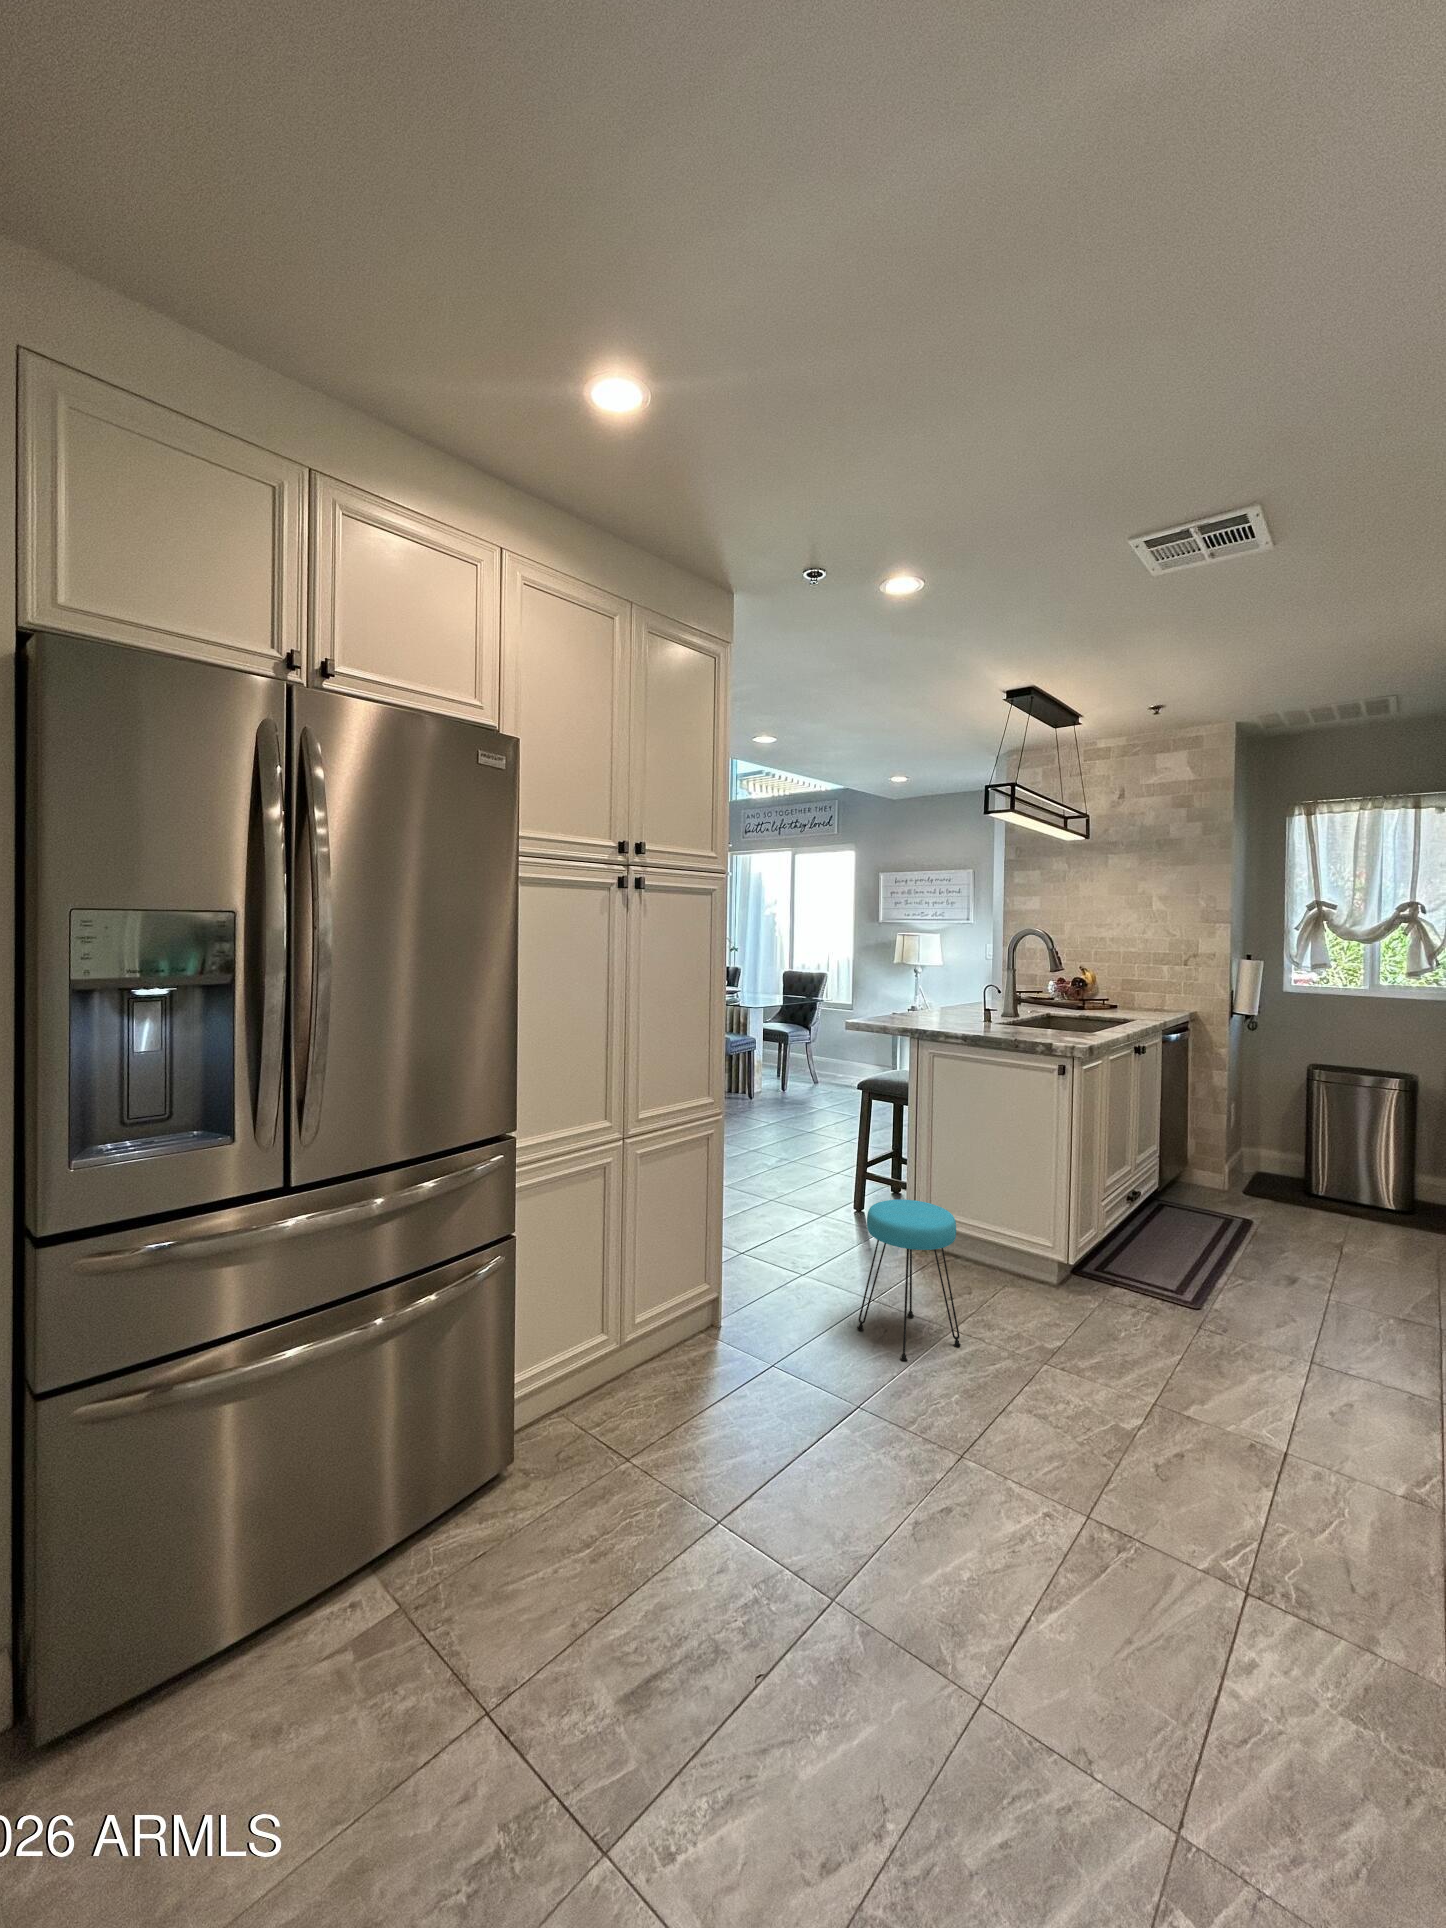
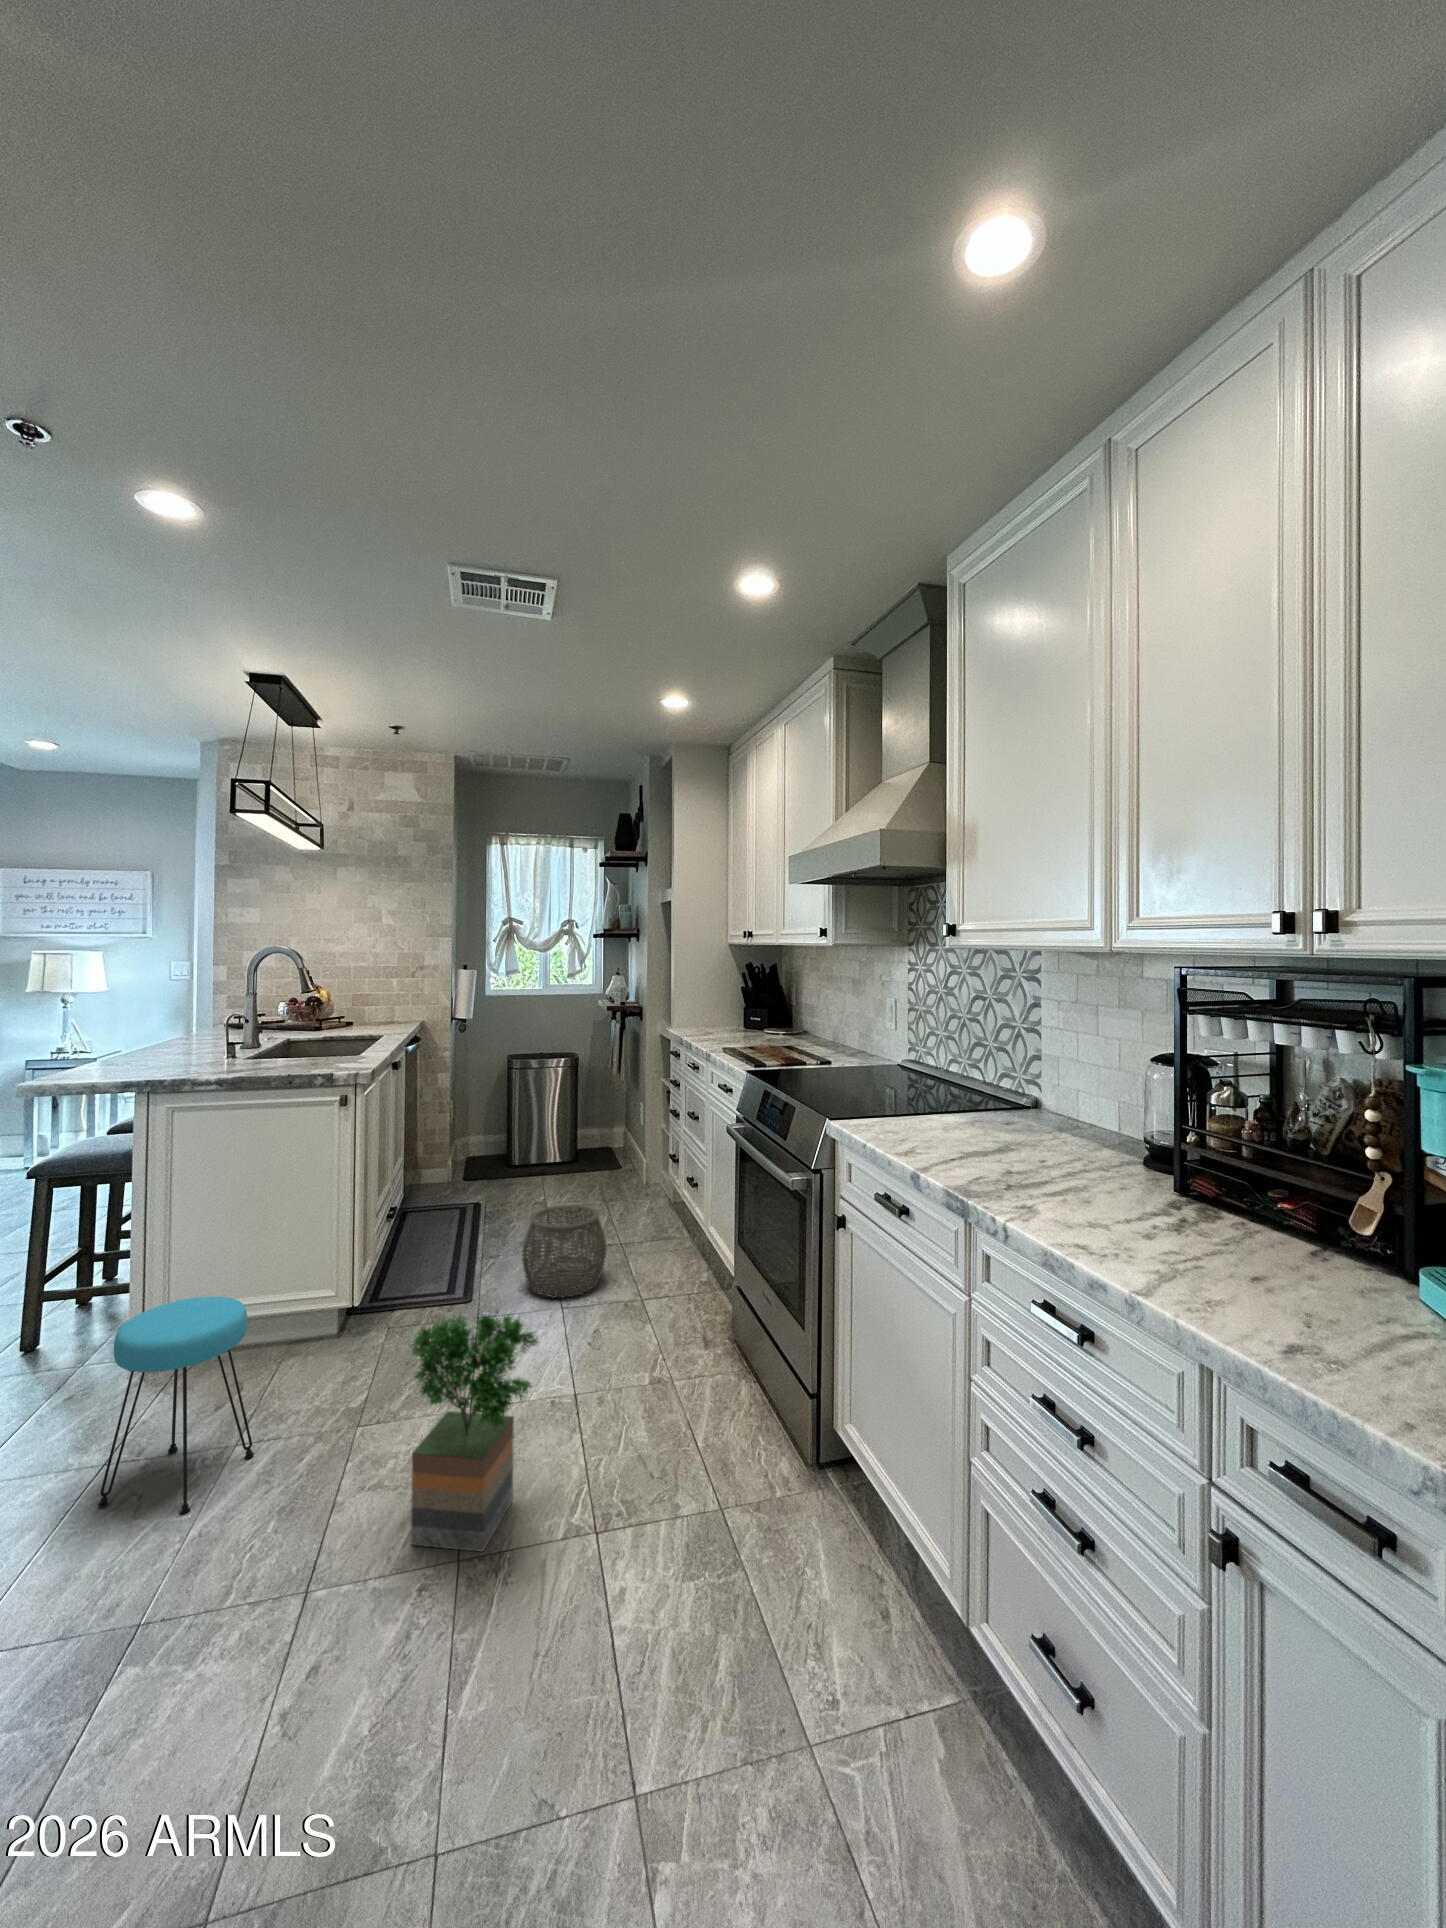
woven basket: none [1265,1238,1390,1356] -> present [522,1205,606,1298]
potted tree: none [1049,1282,1197,1524] -> present [411,1315,538,1552]

